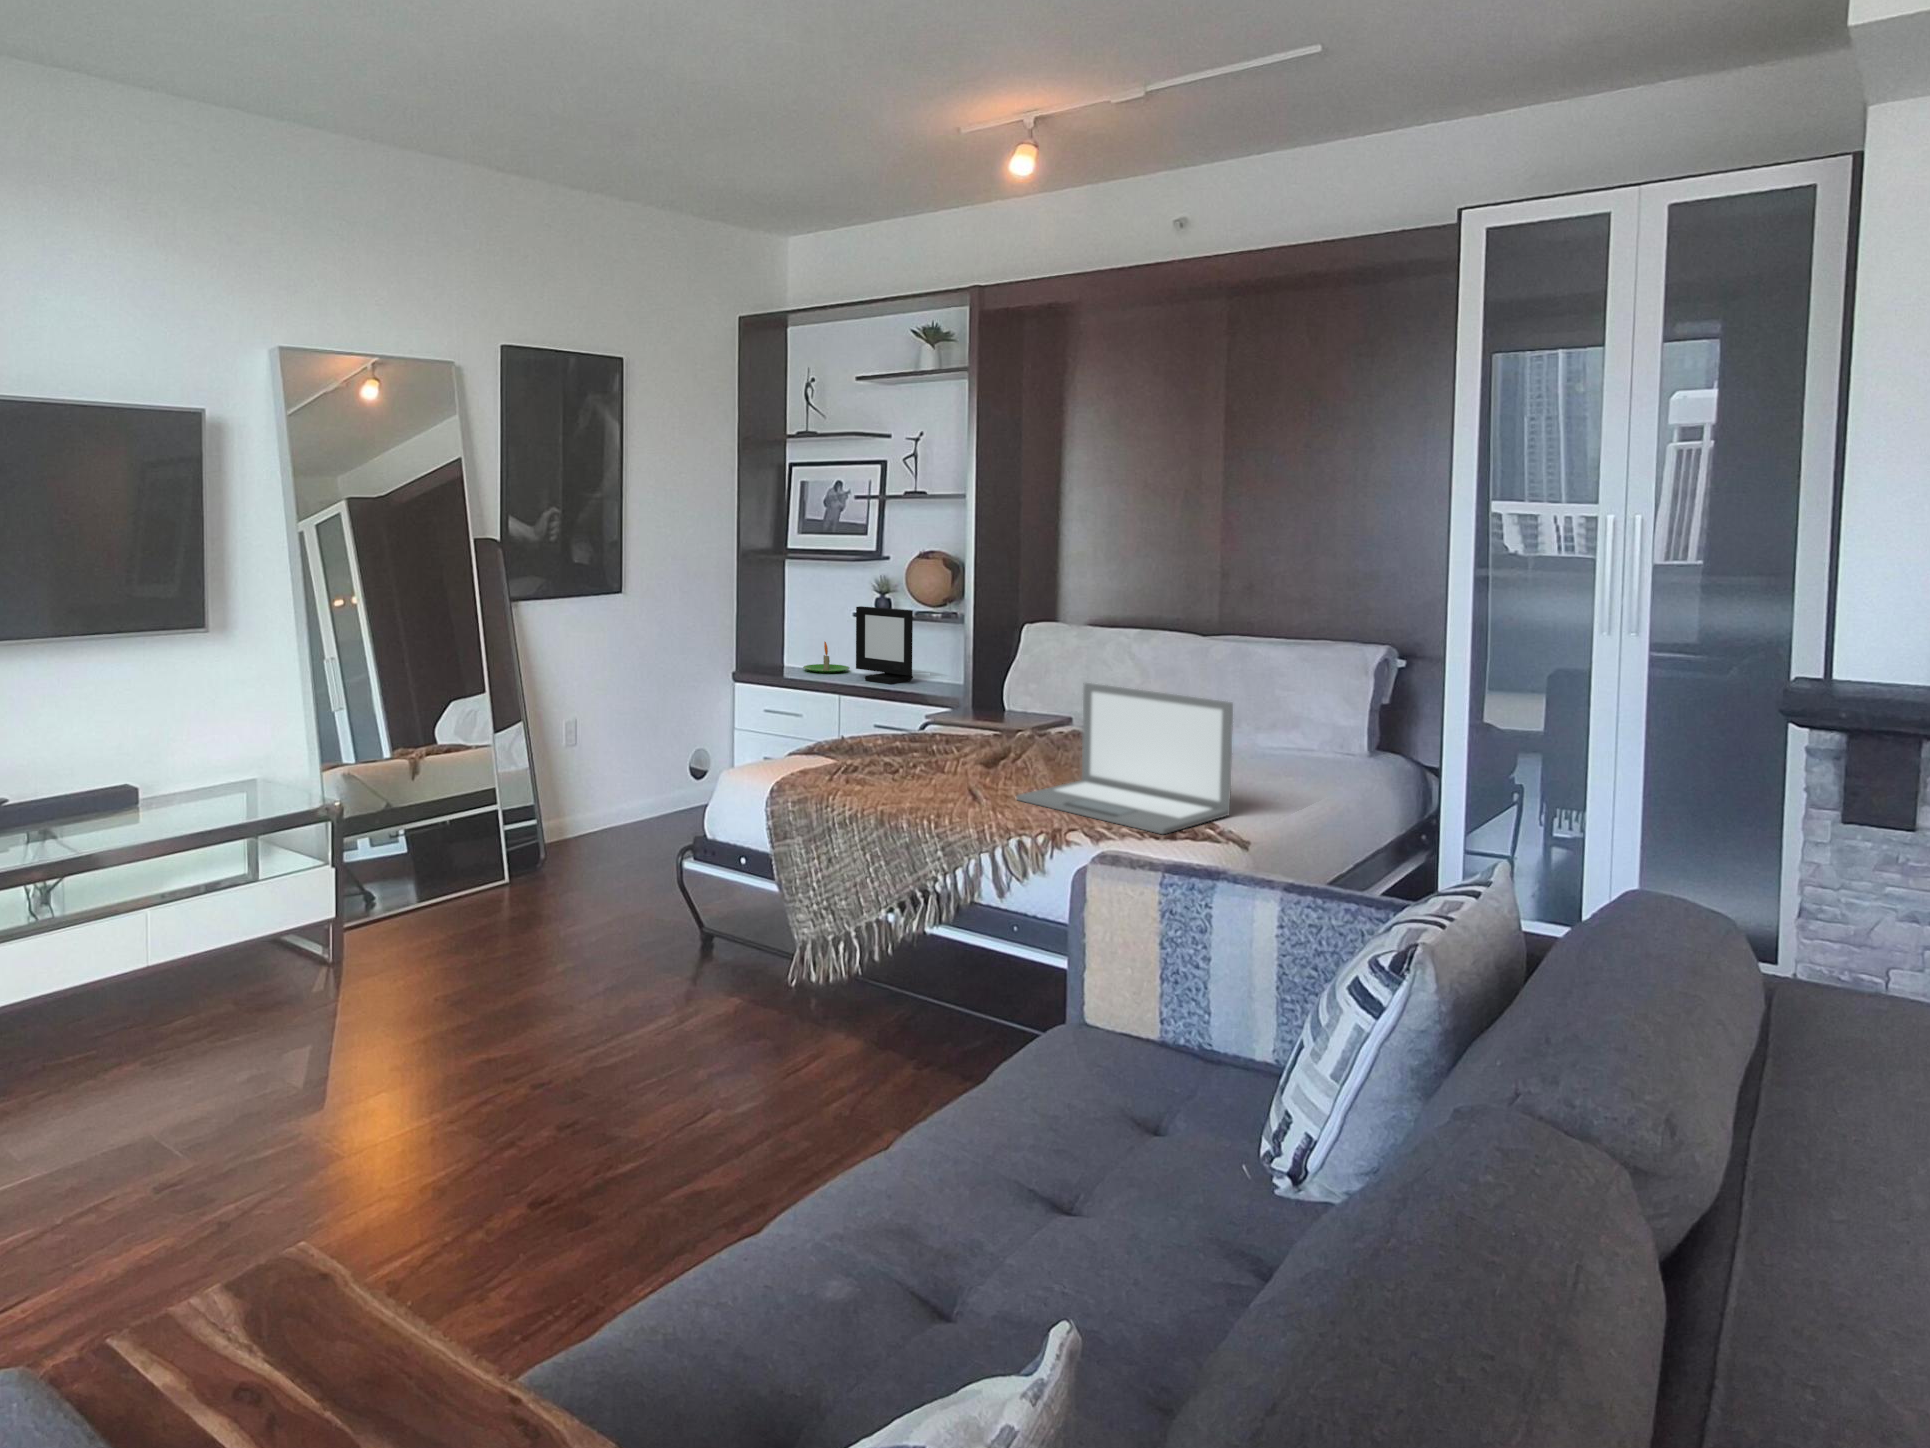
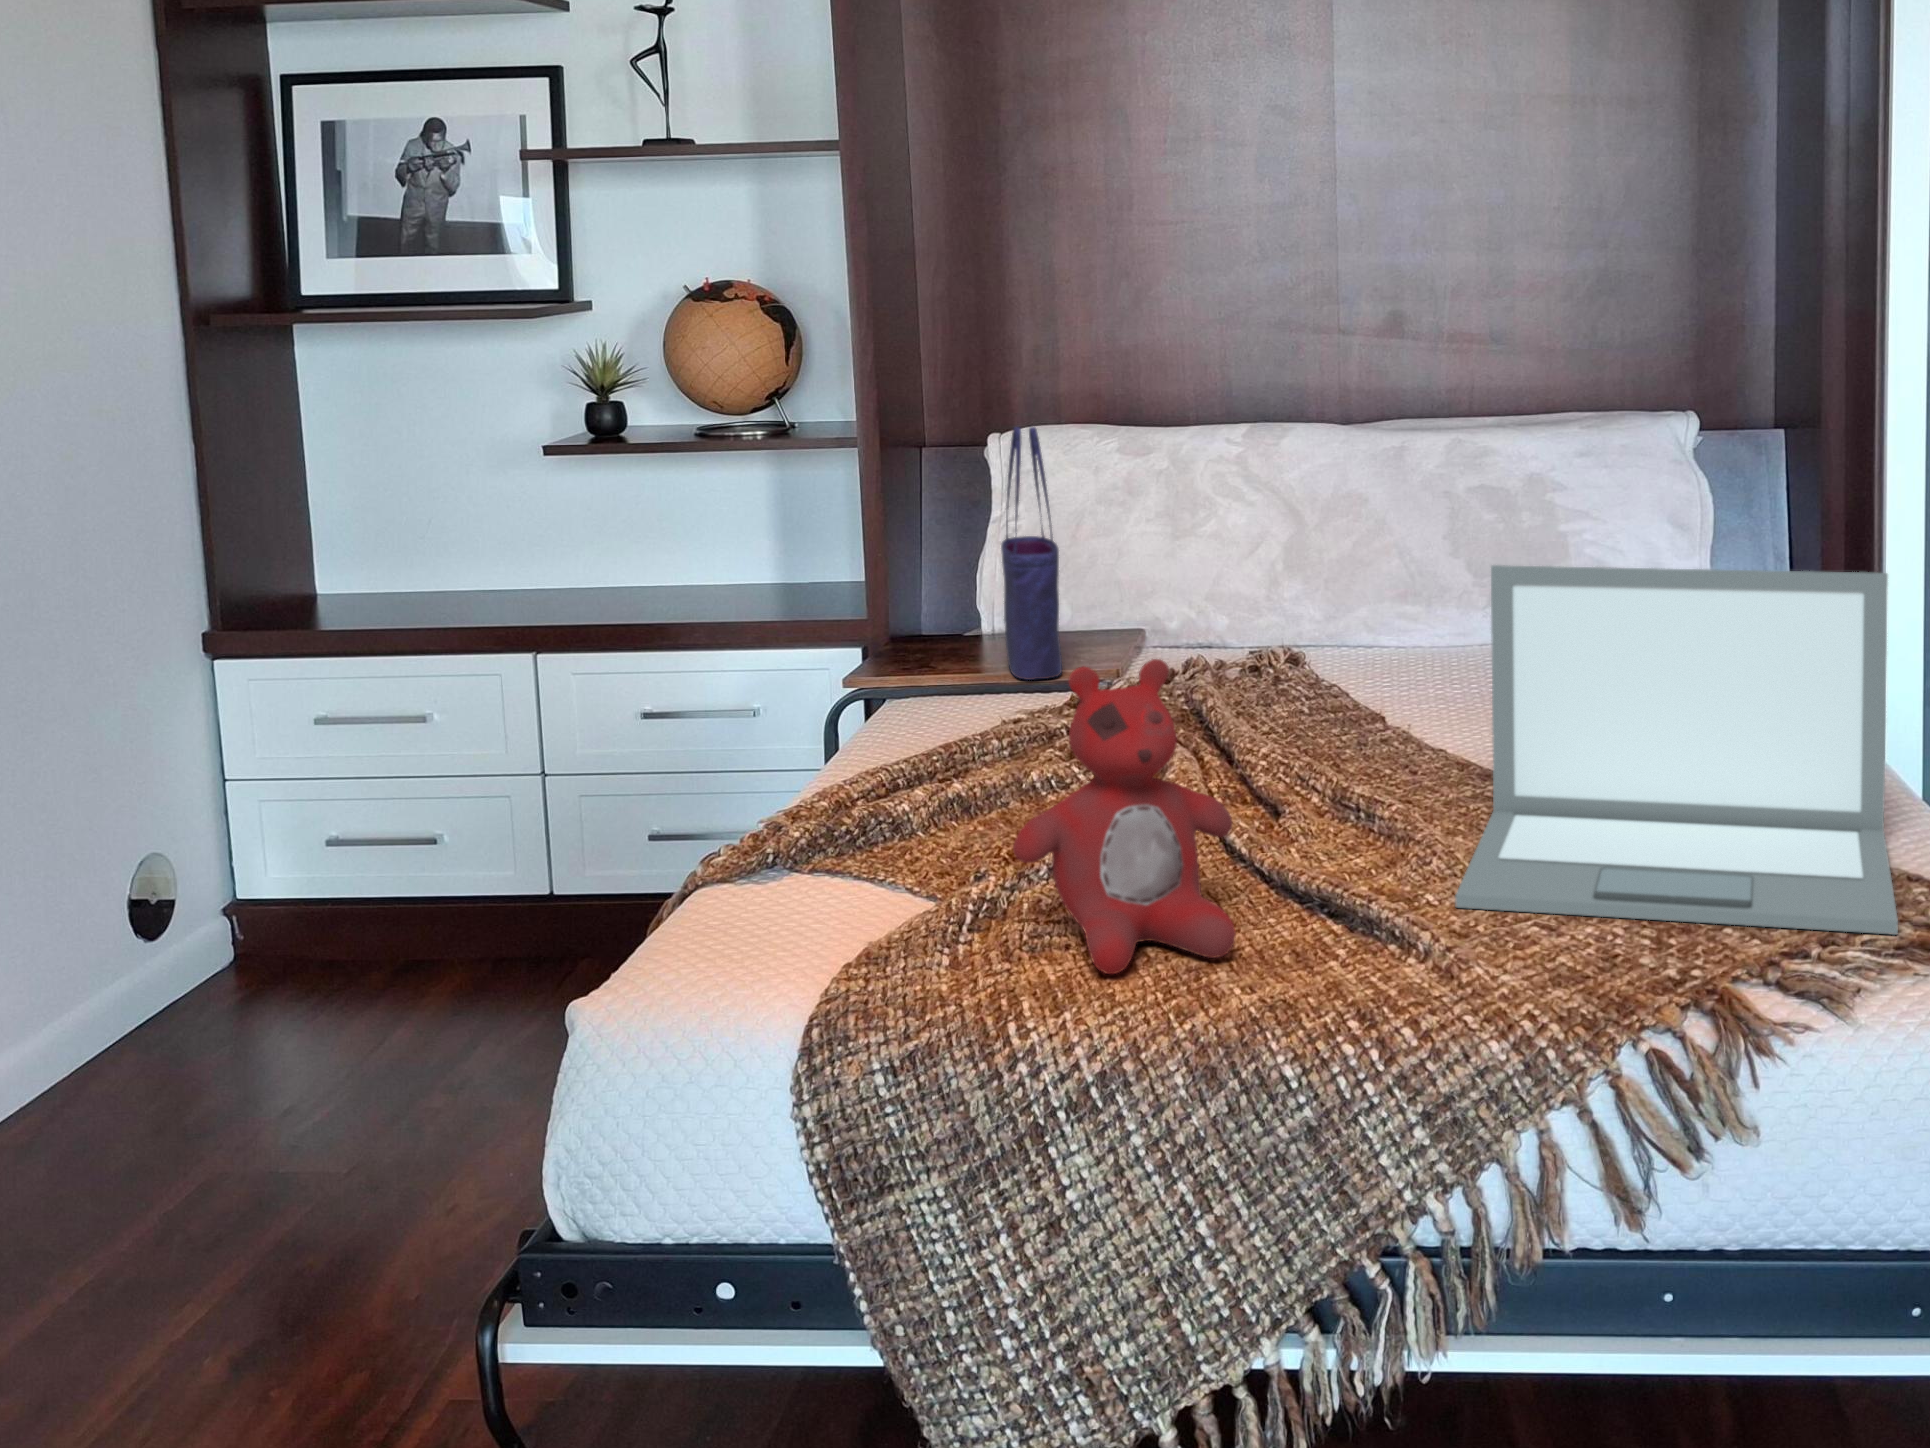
picture frame: present [856,606,913,684] -> none [549,428,716,615]
tote bag: none [990,619,1016,723] -> present [1001,427,1062,680]
candle: present [803,642,850,673] -> none [397,526,521,609]
stuffed bear: none [857,692,937,794] -> present [1013,659,1236,974]

